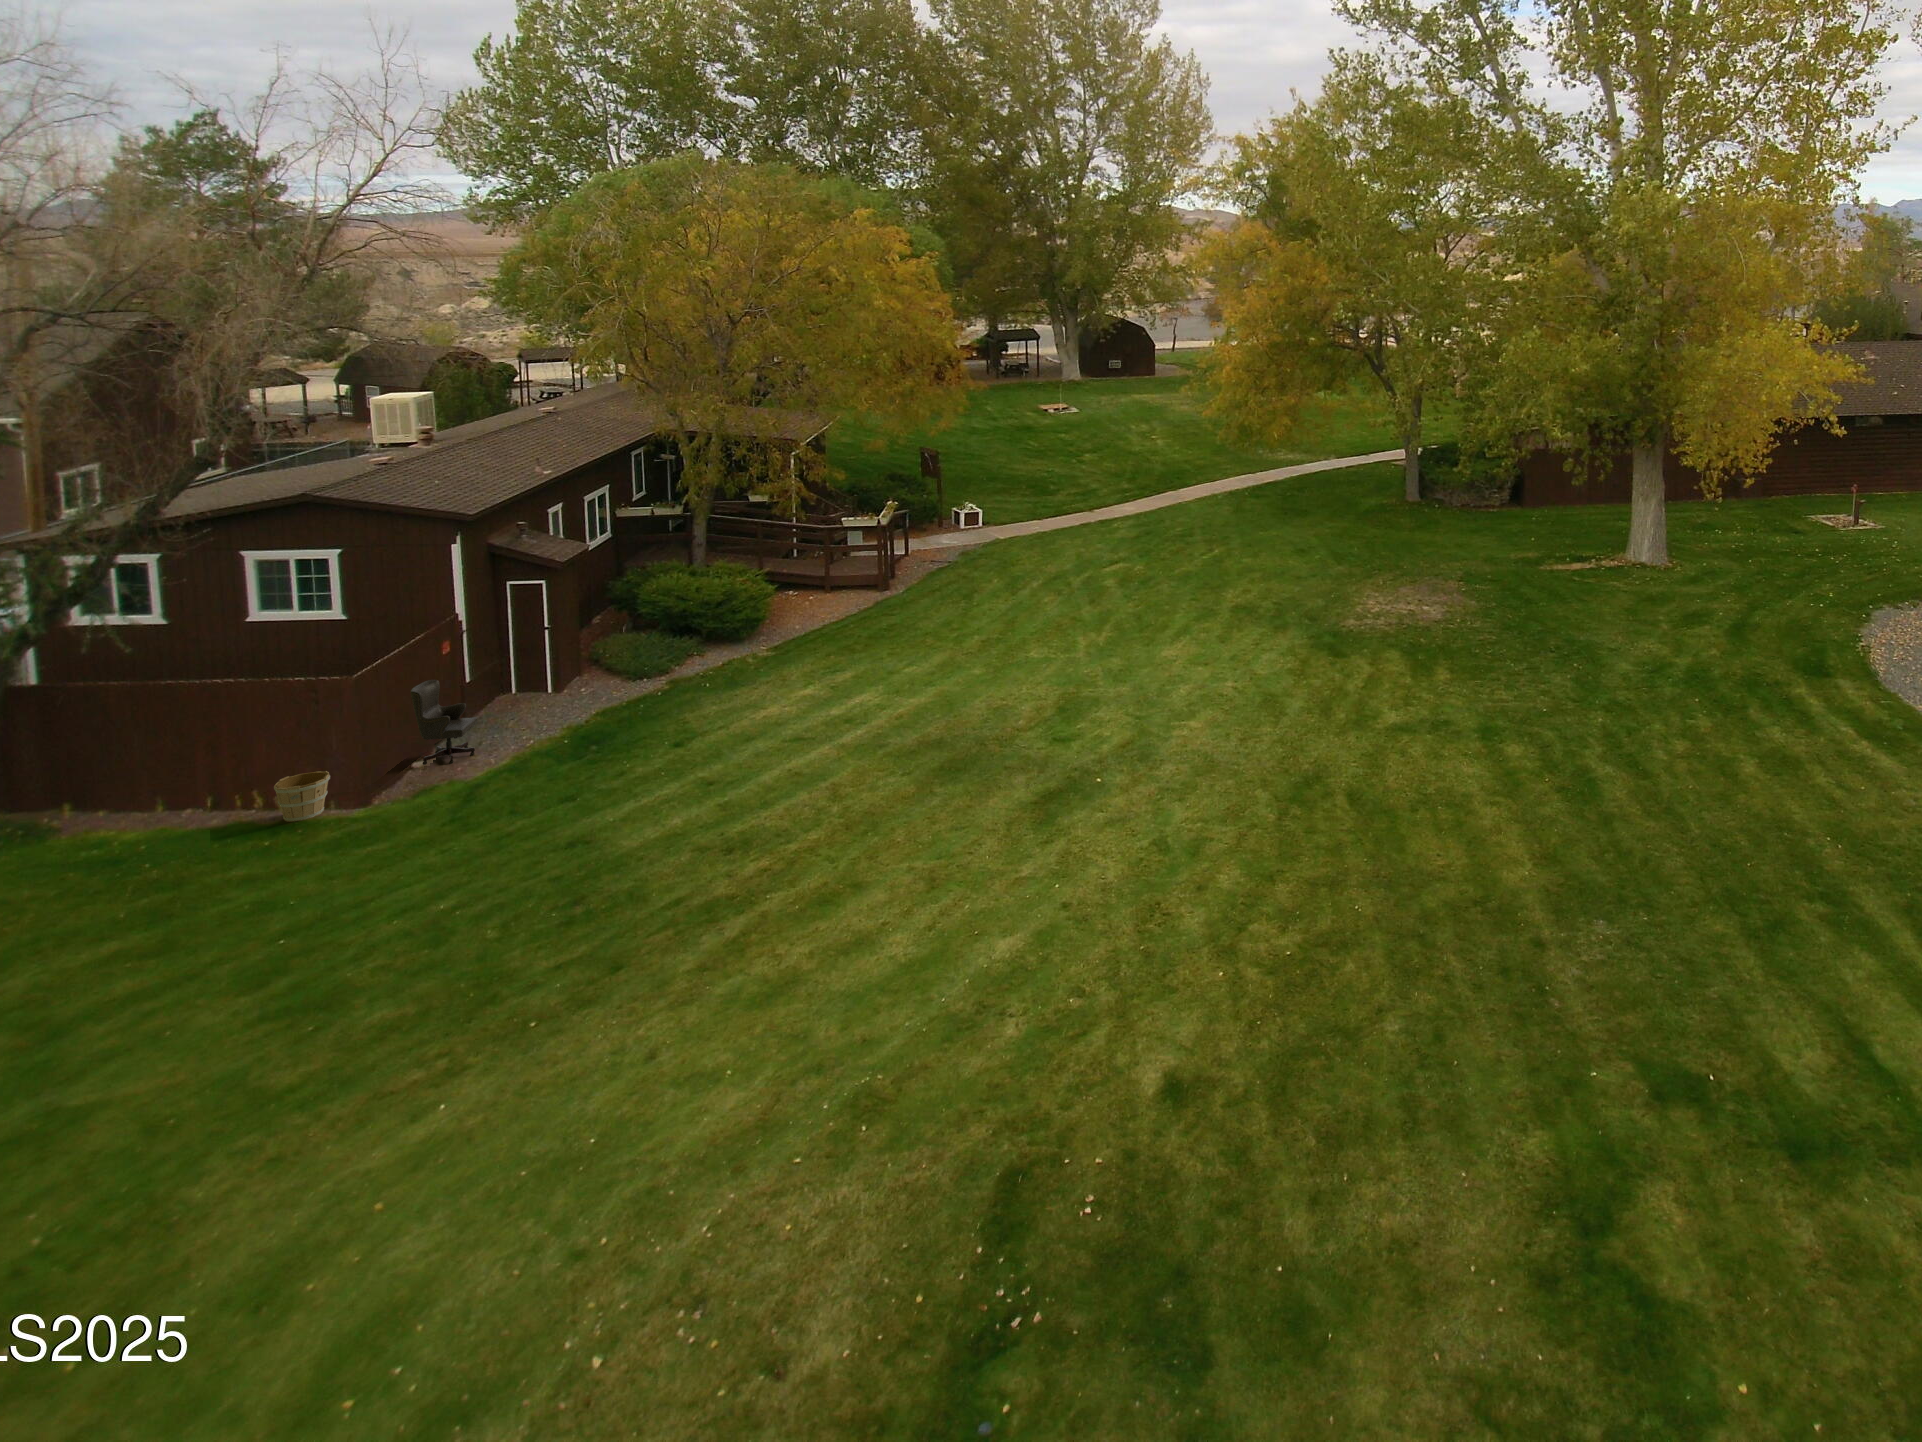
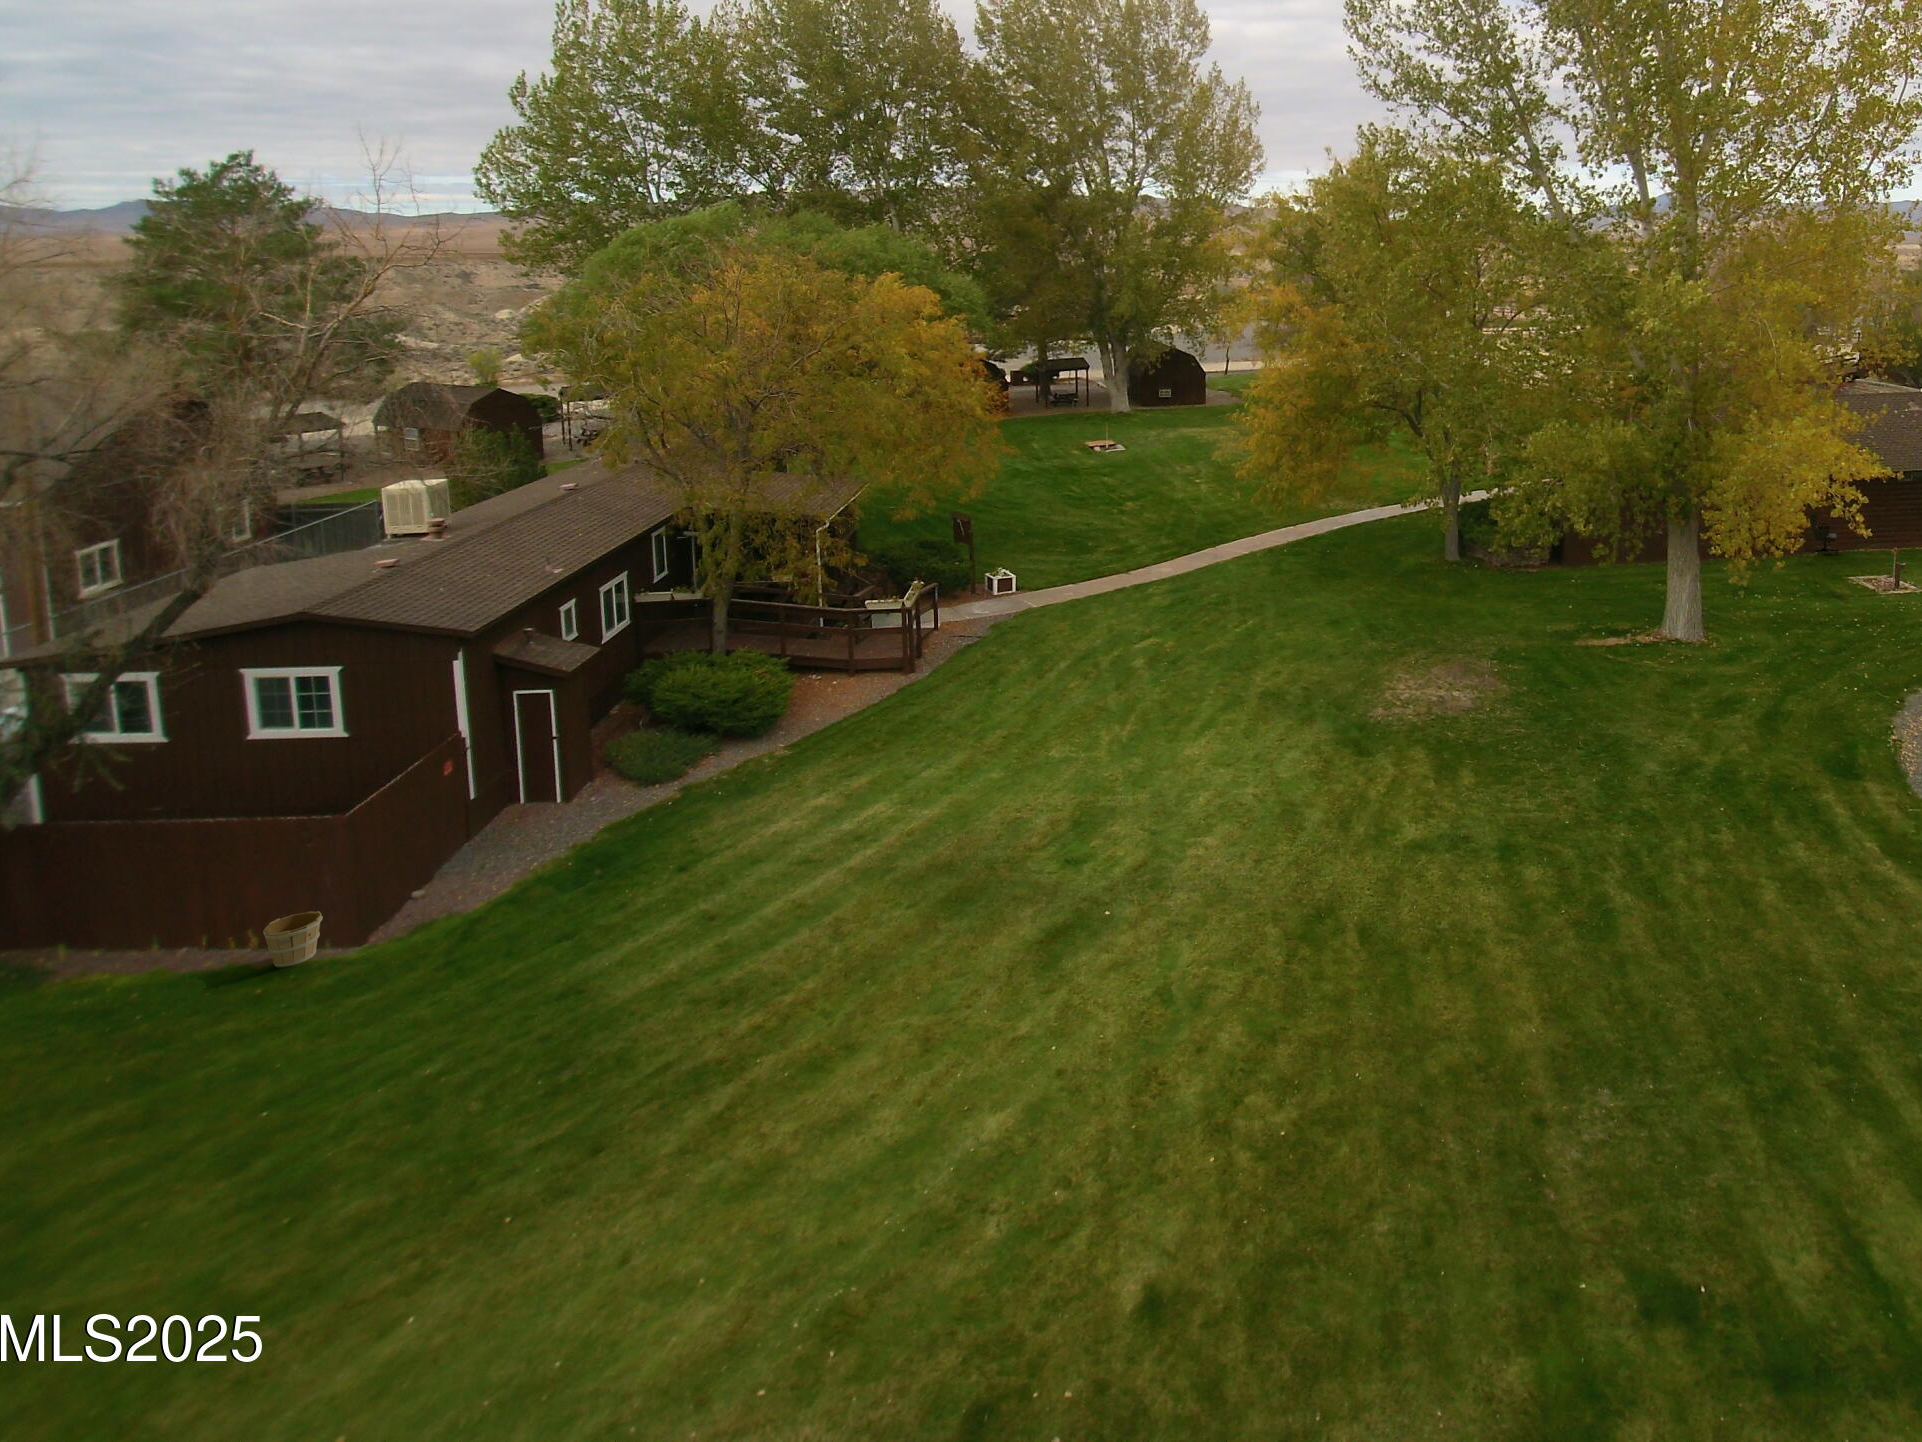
chair: present [411,680,478,765] -> present [1809,514,1838,555]

